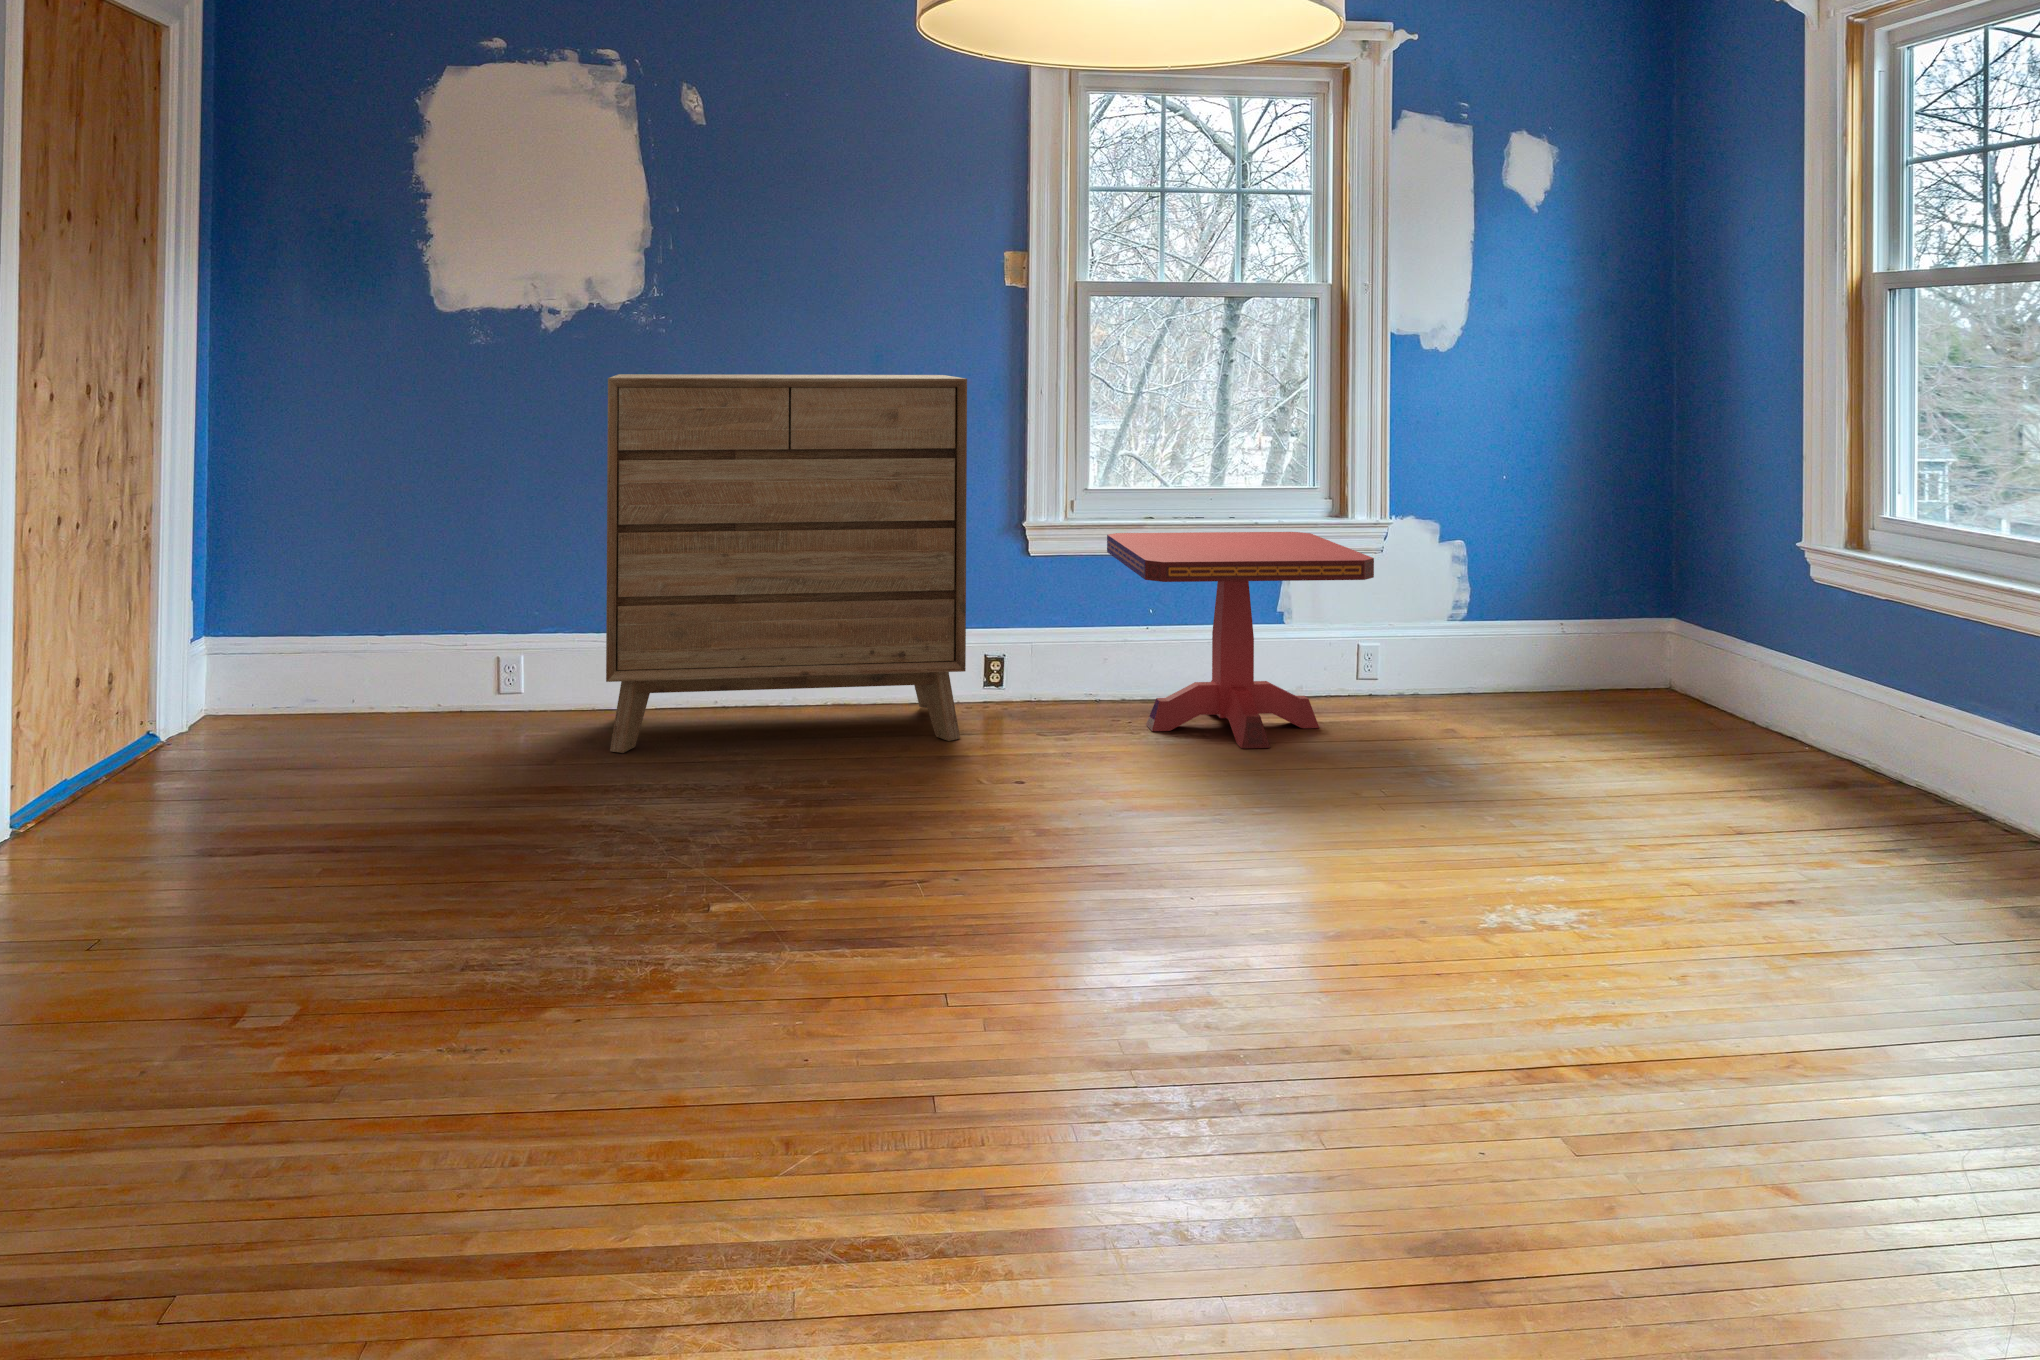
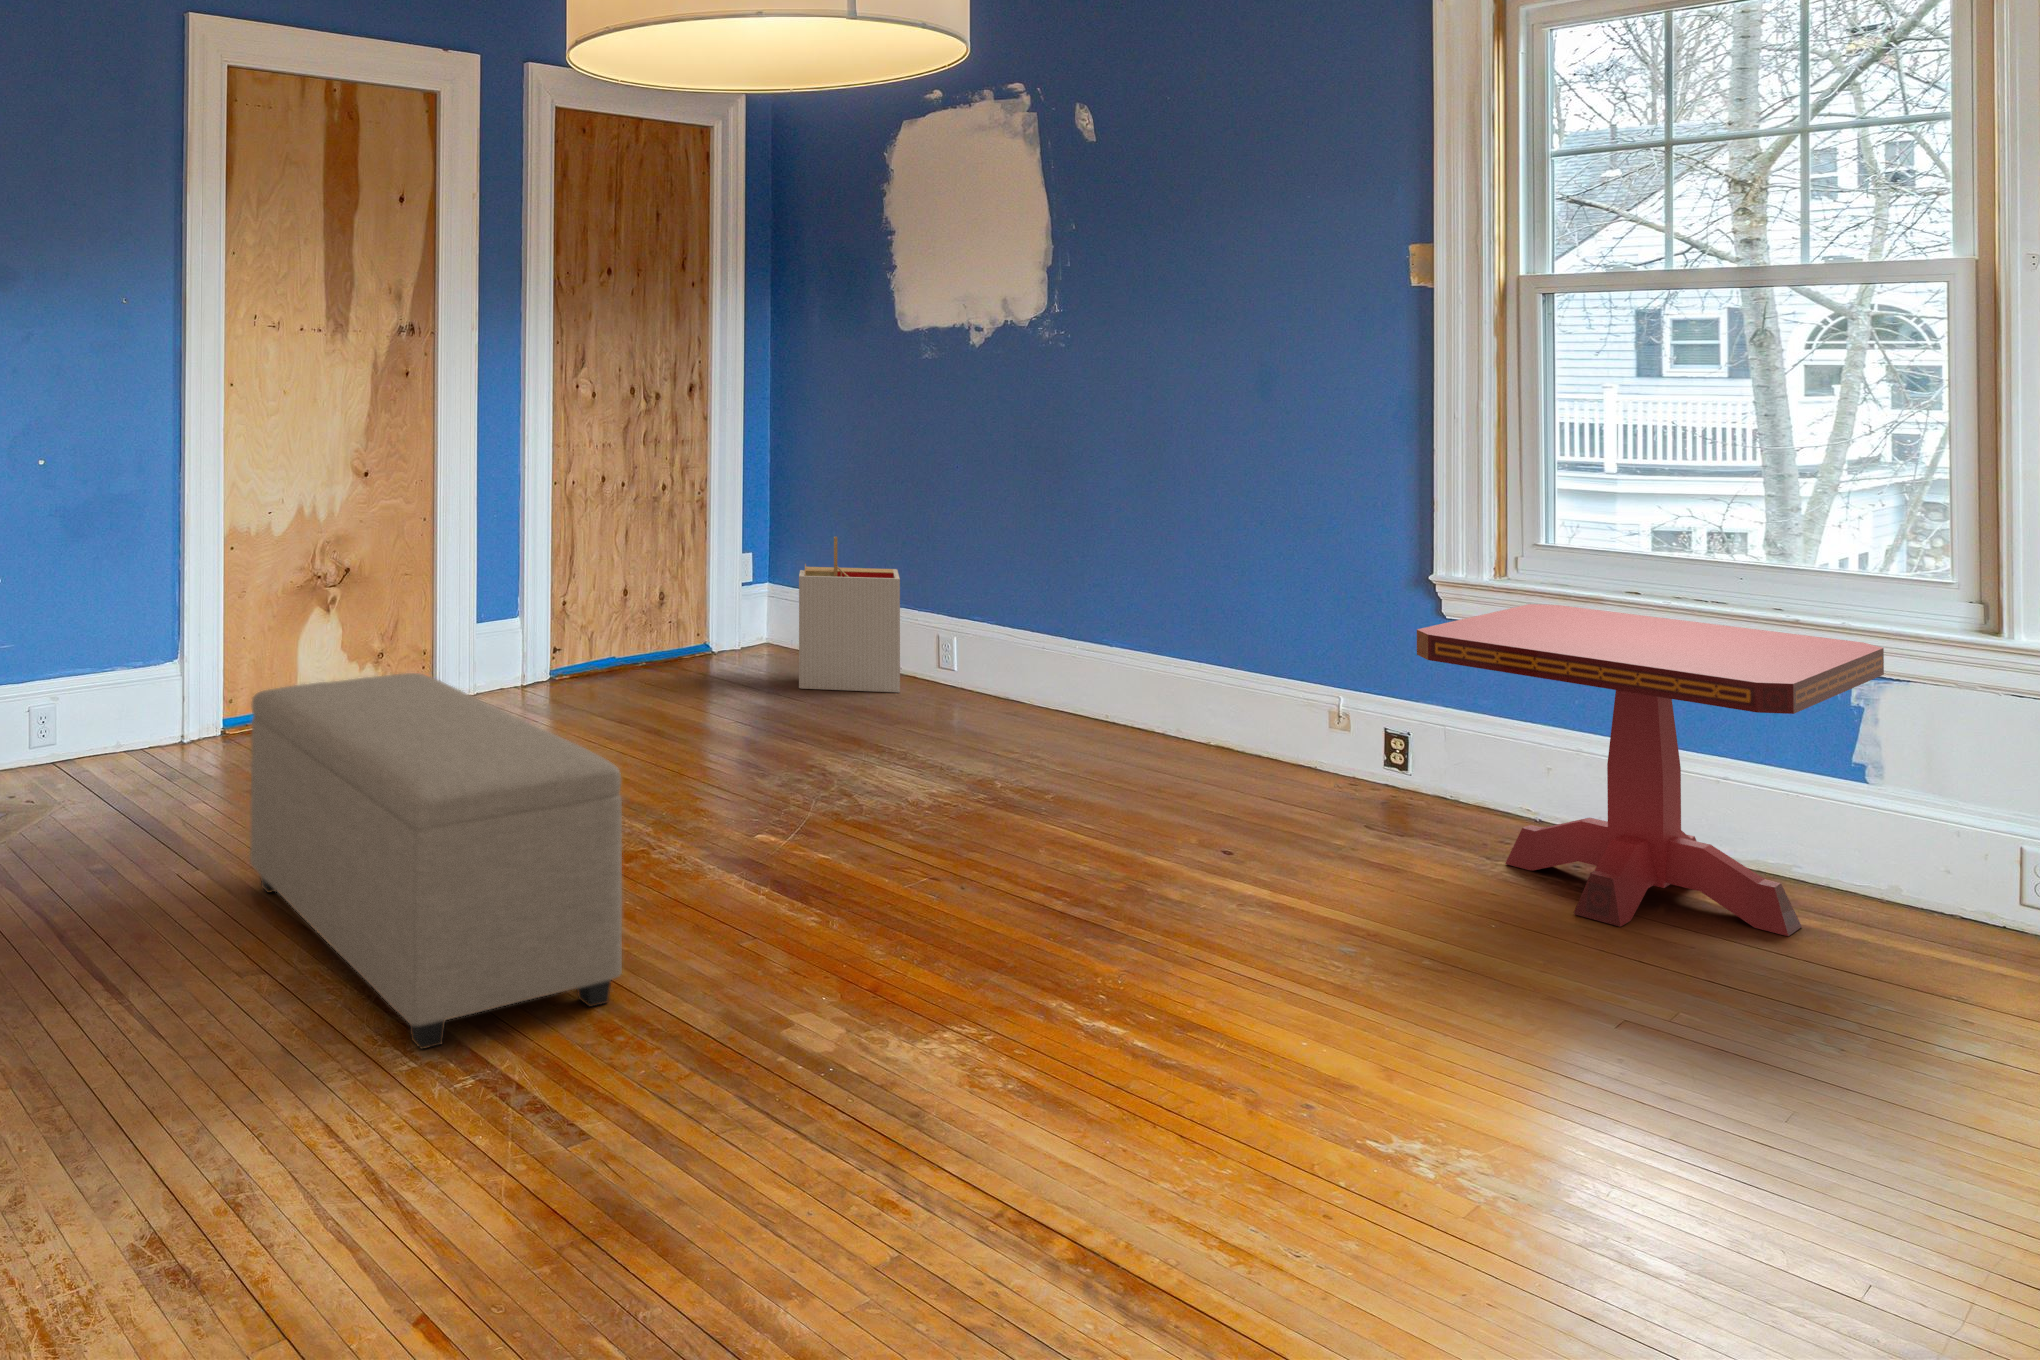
dresser: present [606,374,967,753] -> none [926,386,1334,804]
storage bin: none [342,560,488,752] -> present [799,537,900,692]
ottoman: none [421,791,1073,1179] -> present [250,673,622,1049]

